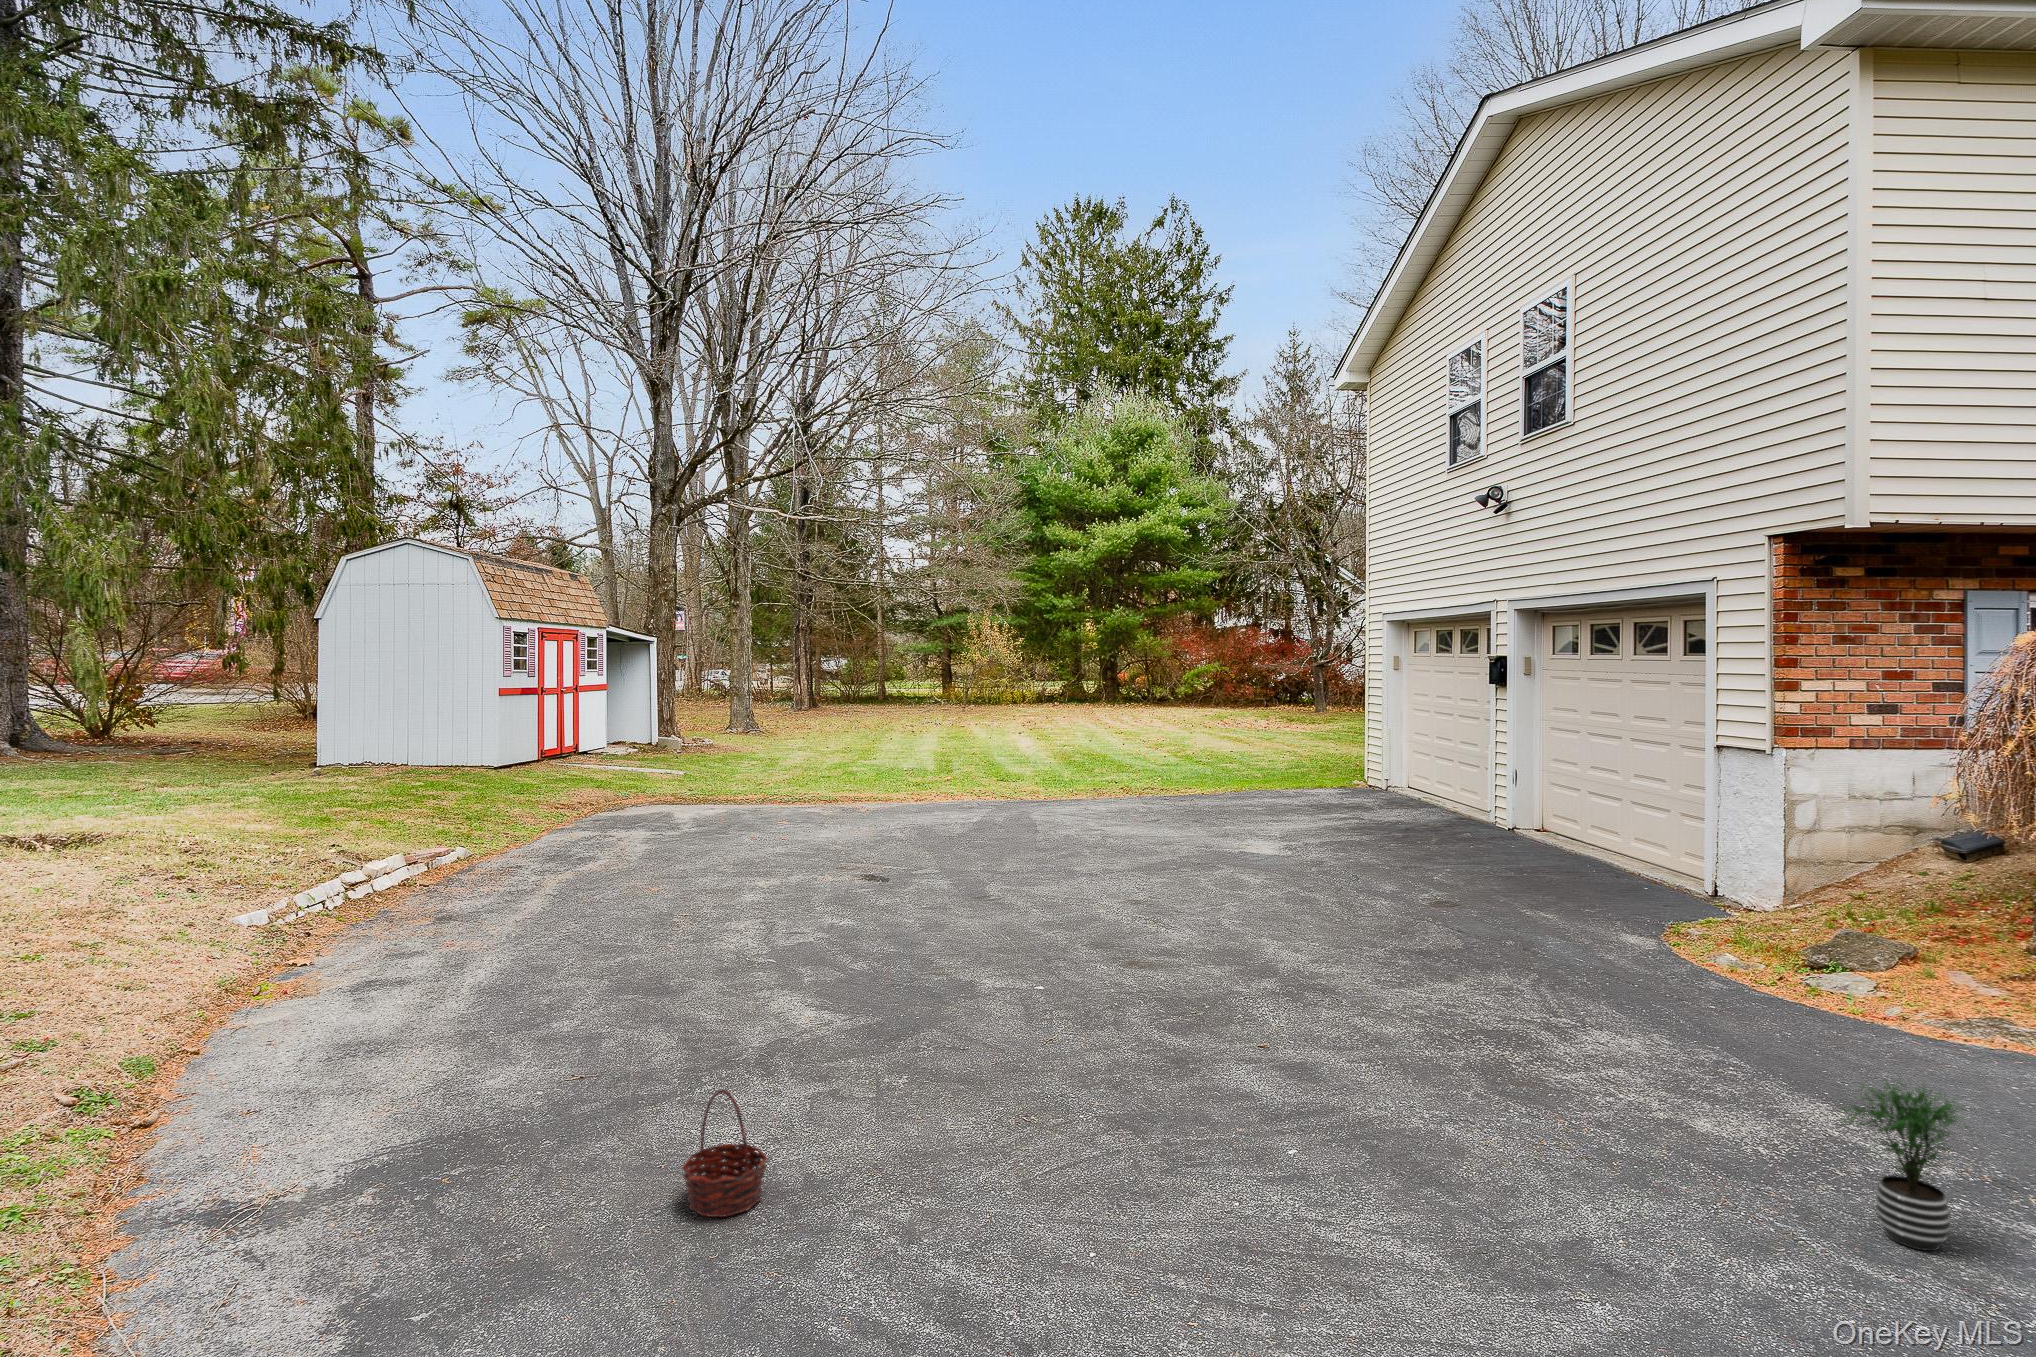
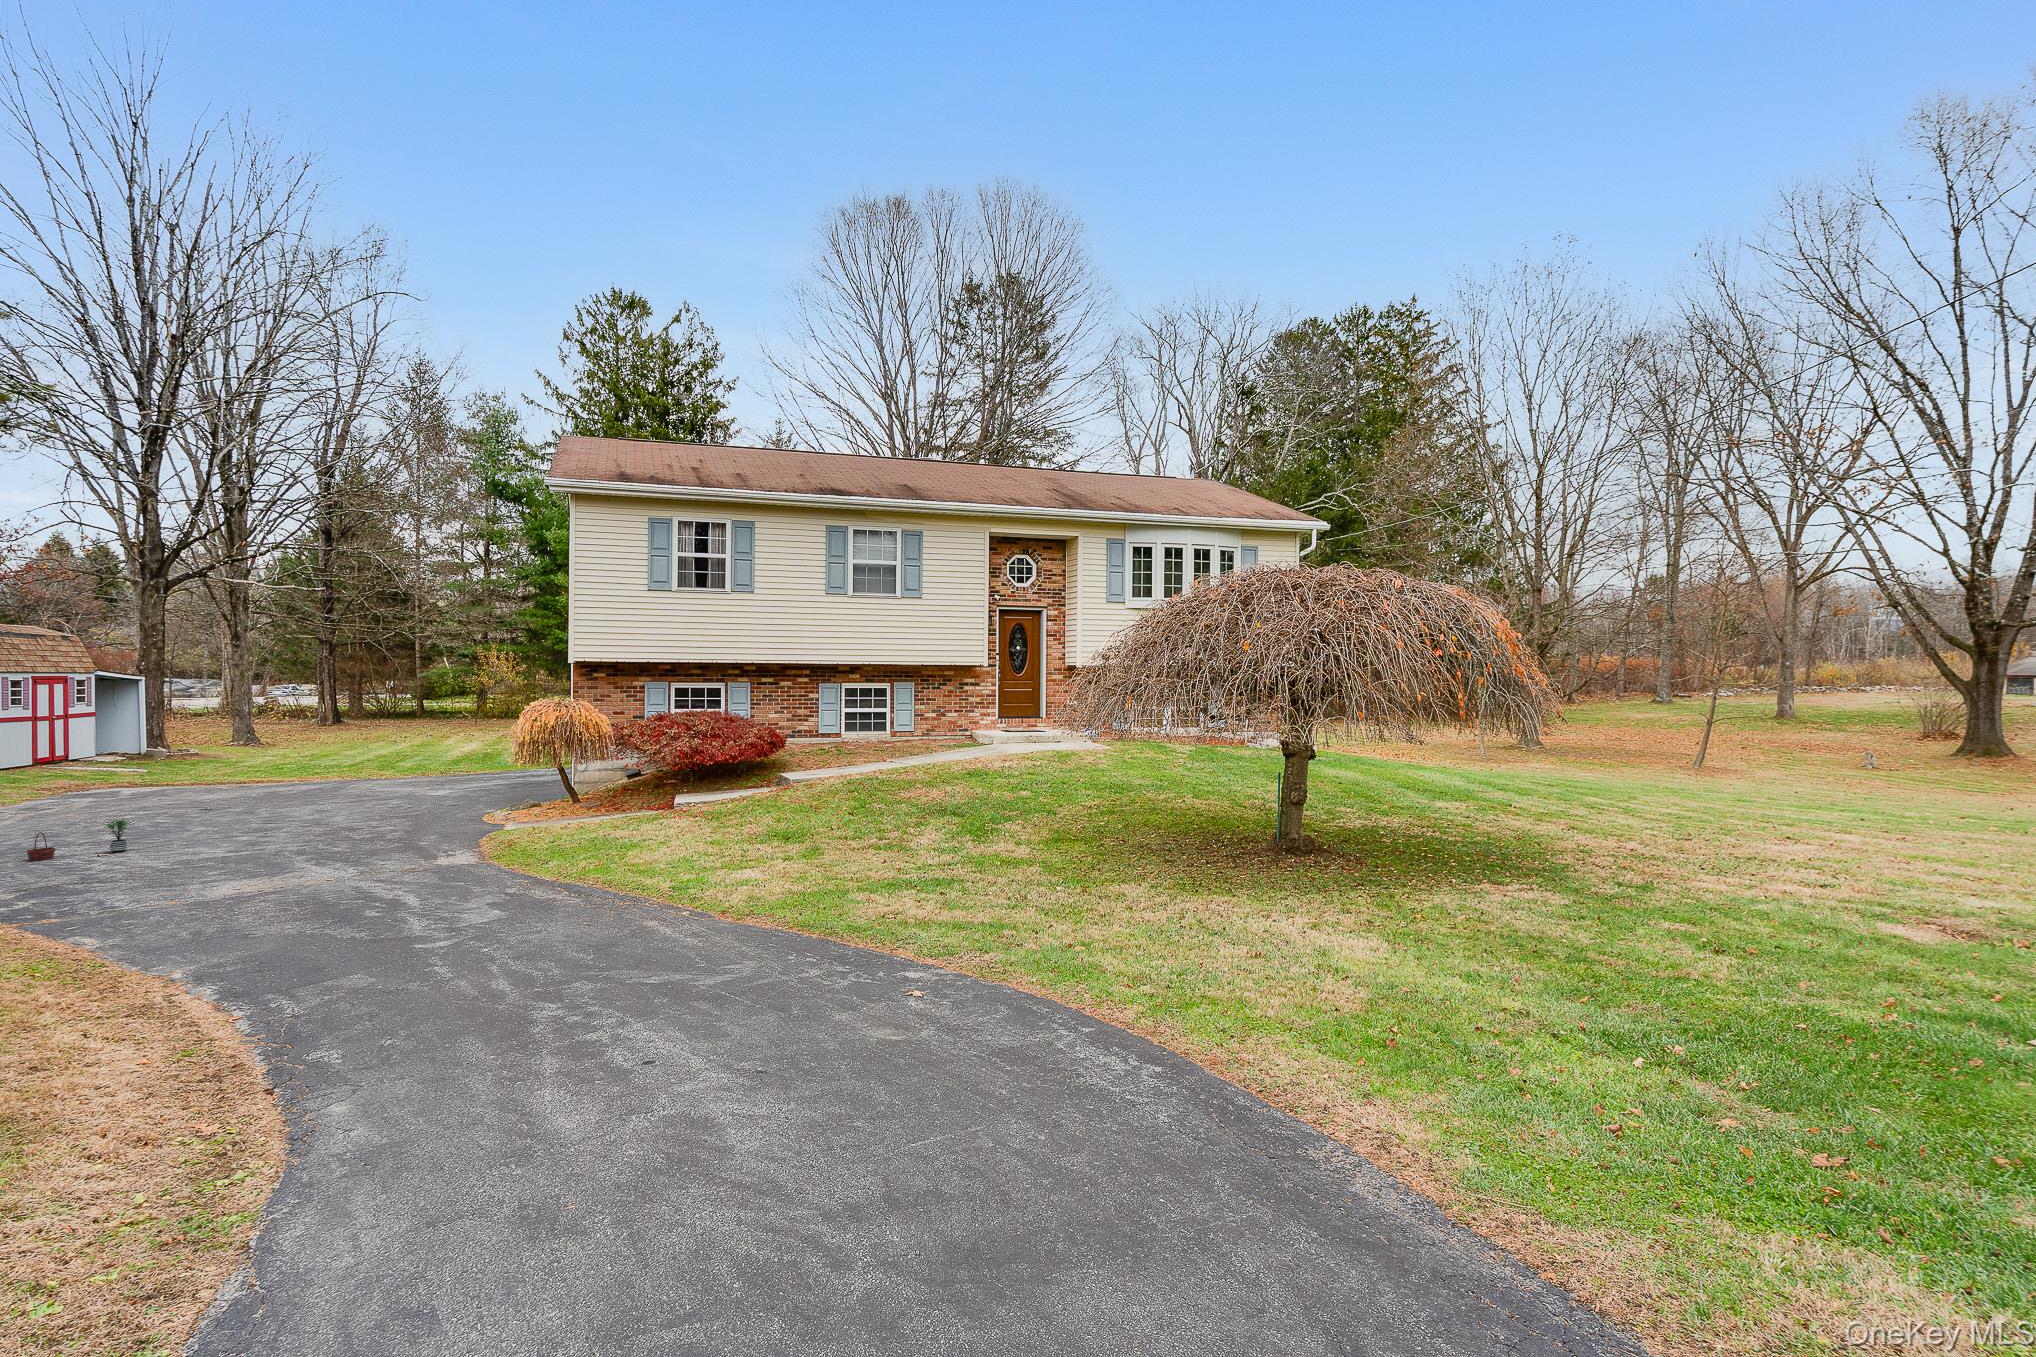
potted plant: present [1843,1082,1967,1251] -> present [104,819,131,853]

